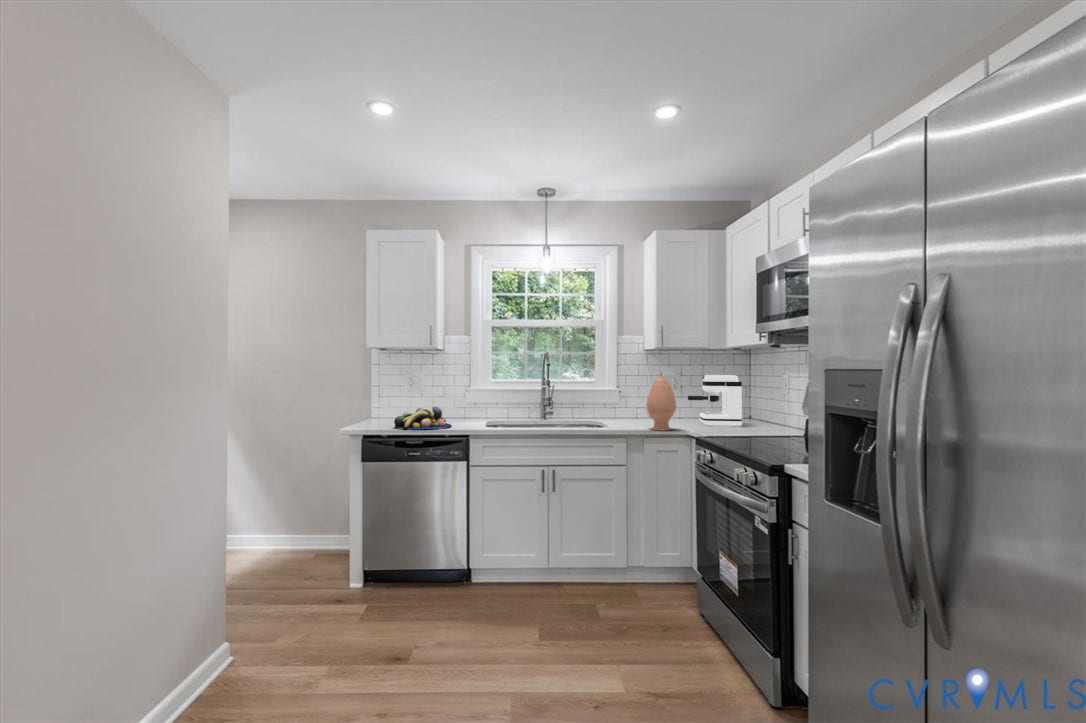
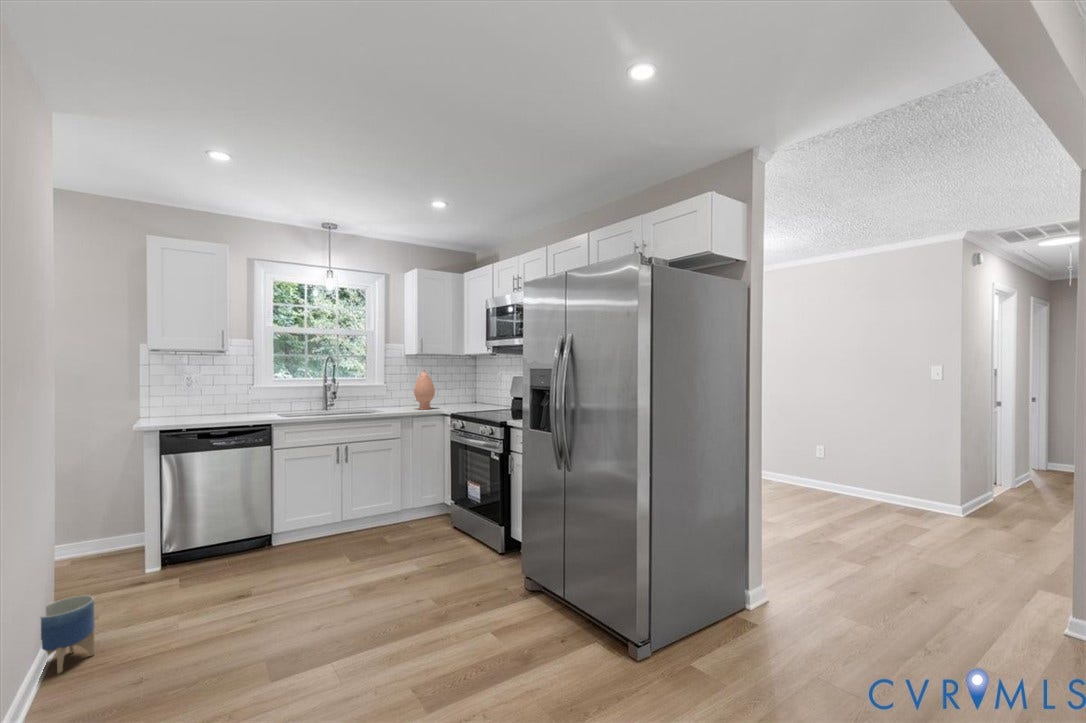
coffee maker: present [688,375,742,427] -> none [440,370,476,404]
fruit bowl: present [394,407,452,430] -> none [194,403,252,424]
planter: none [206,616,260,705] -> present [40,595,95,674]

